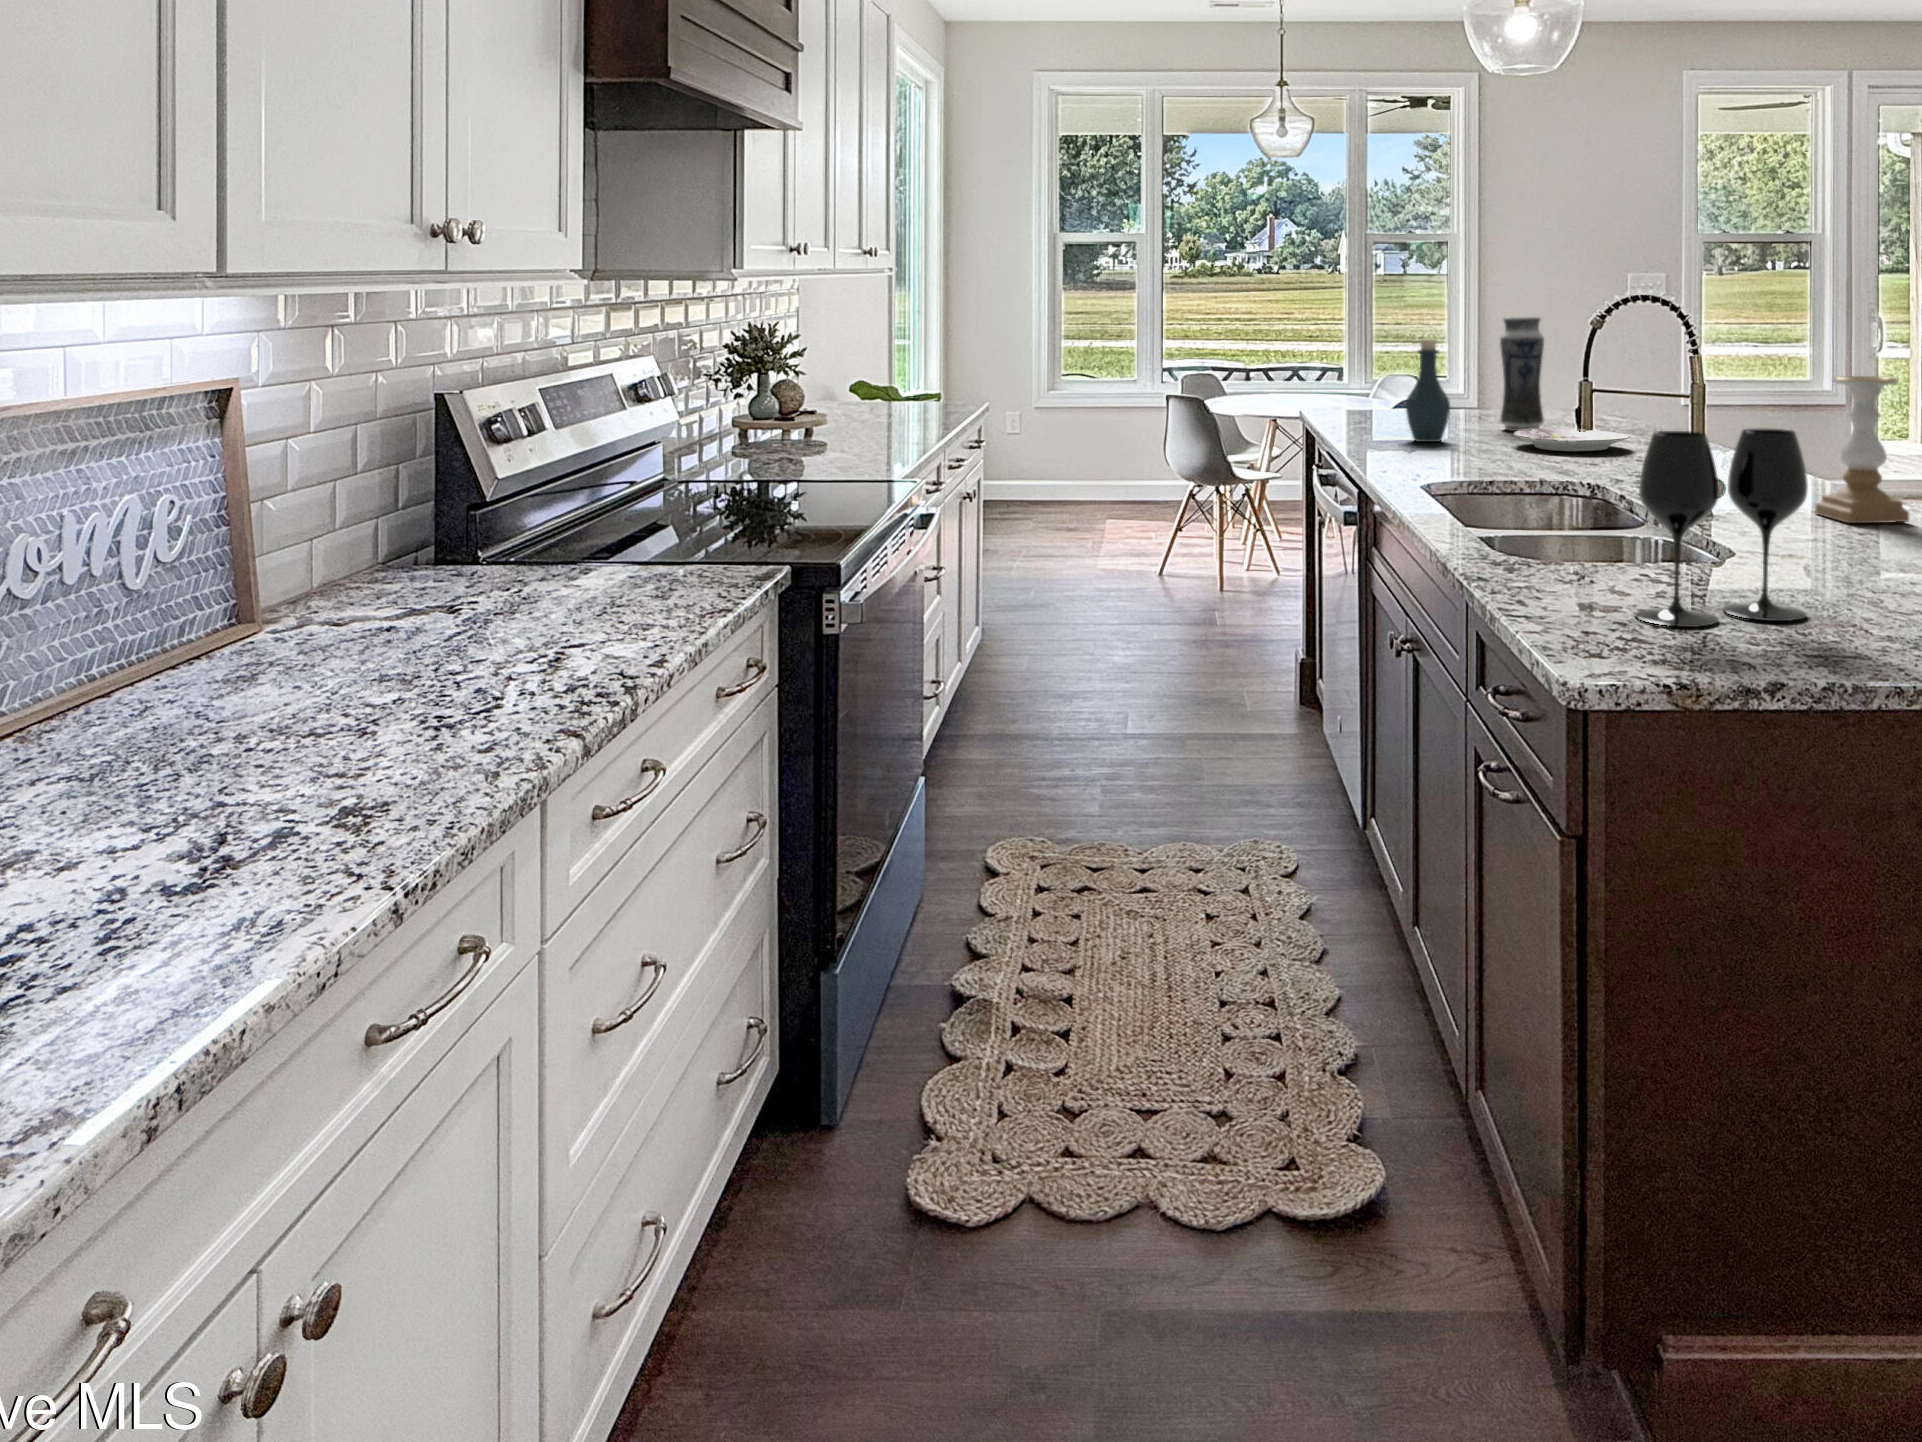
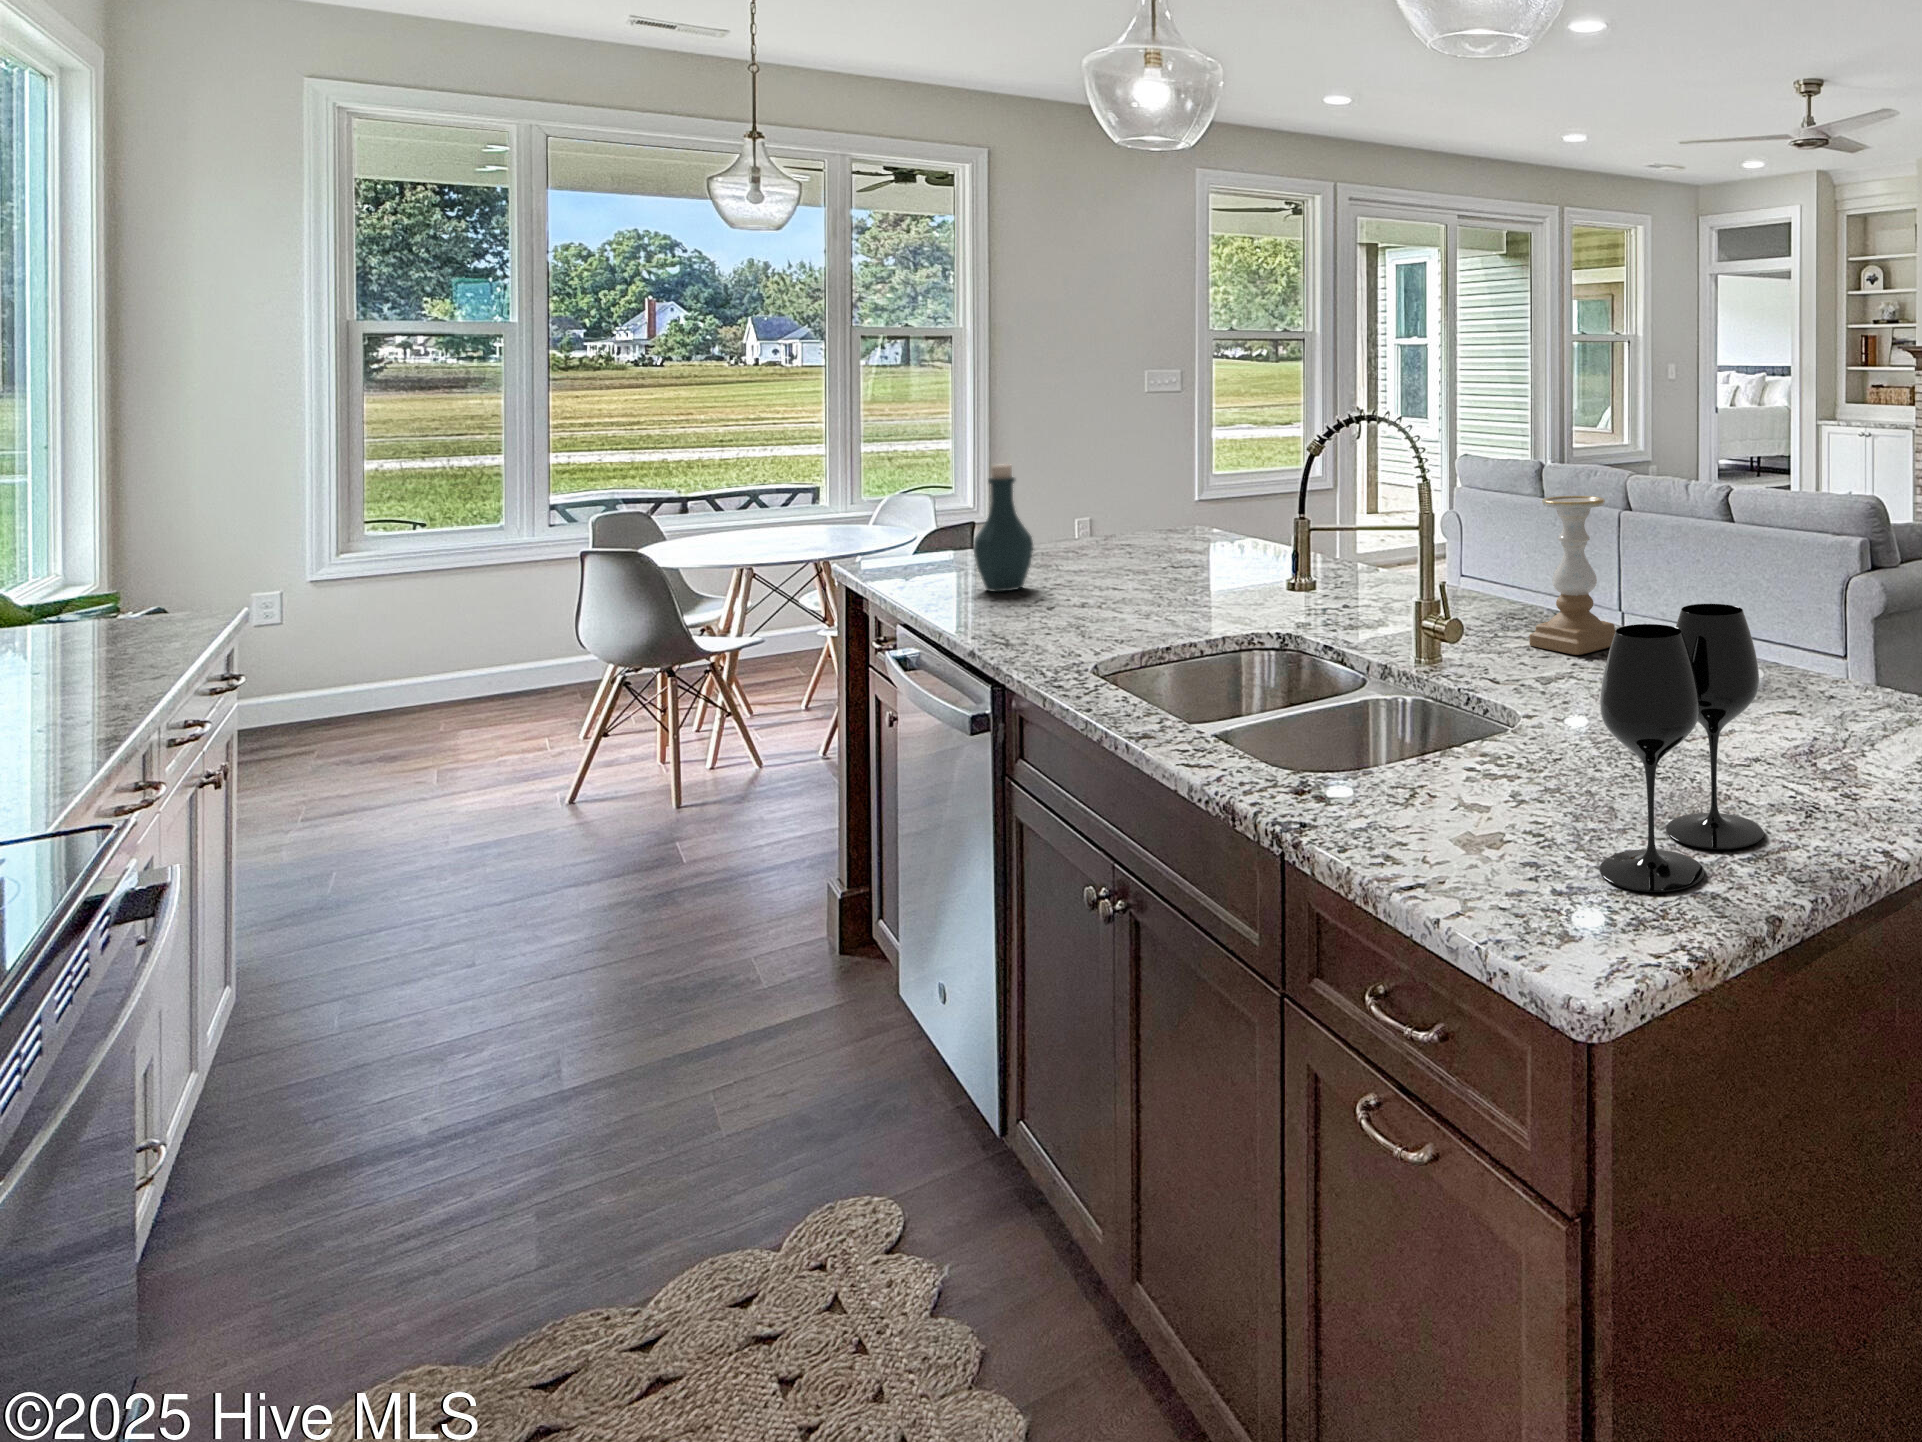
vase: present [1500,317,1544,431] -> none [1067,429,1122,561]
plate: present [1514,429,1630,451] -> none [1113,555,1246,586]

